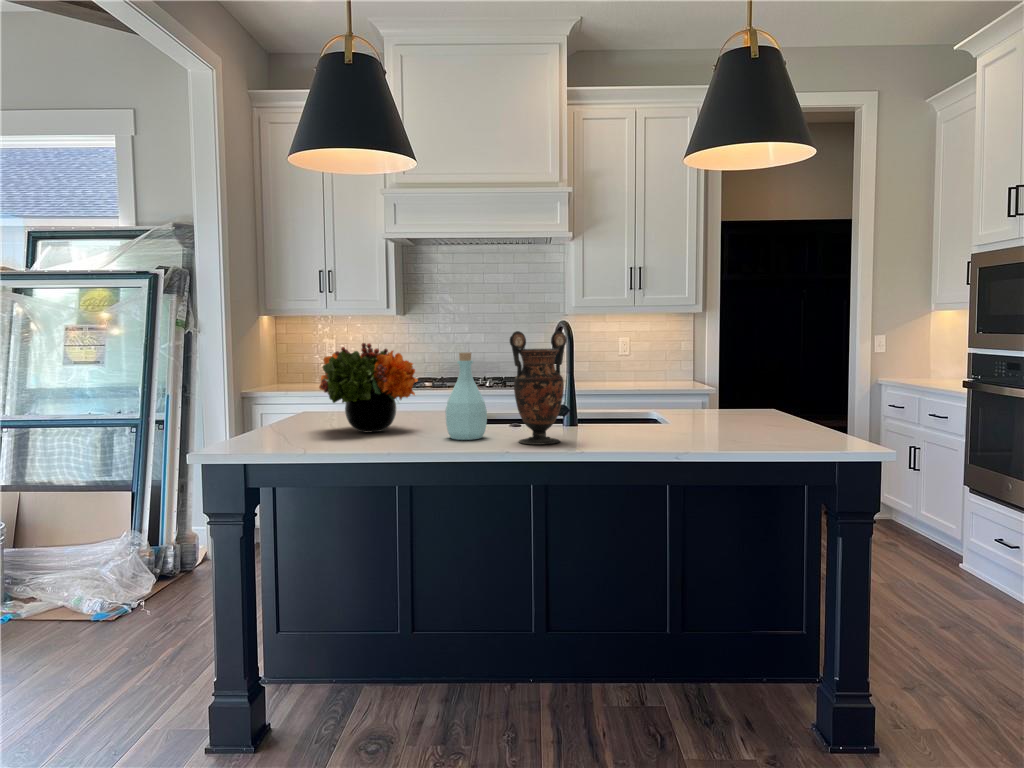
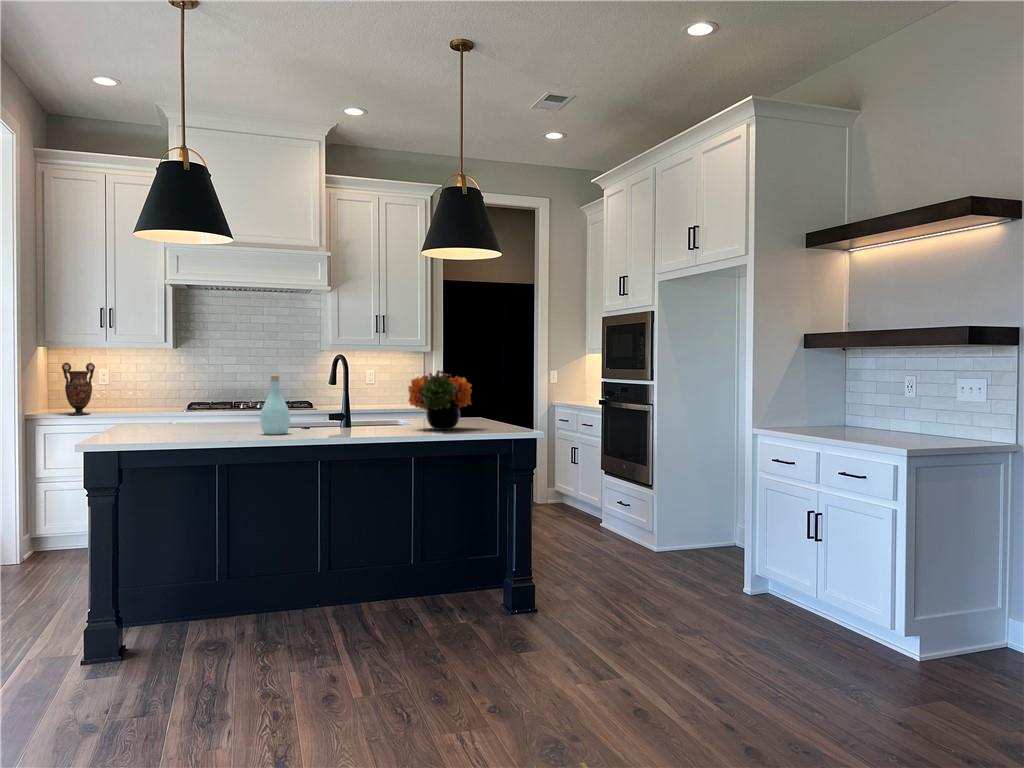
vase: present [510,331,567,445] -> present [62,363,95,415]
flower arrangement: present [319,343,418,432] -> present [408,370,472,430]

